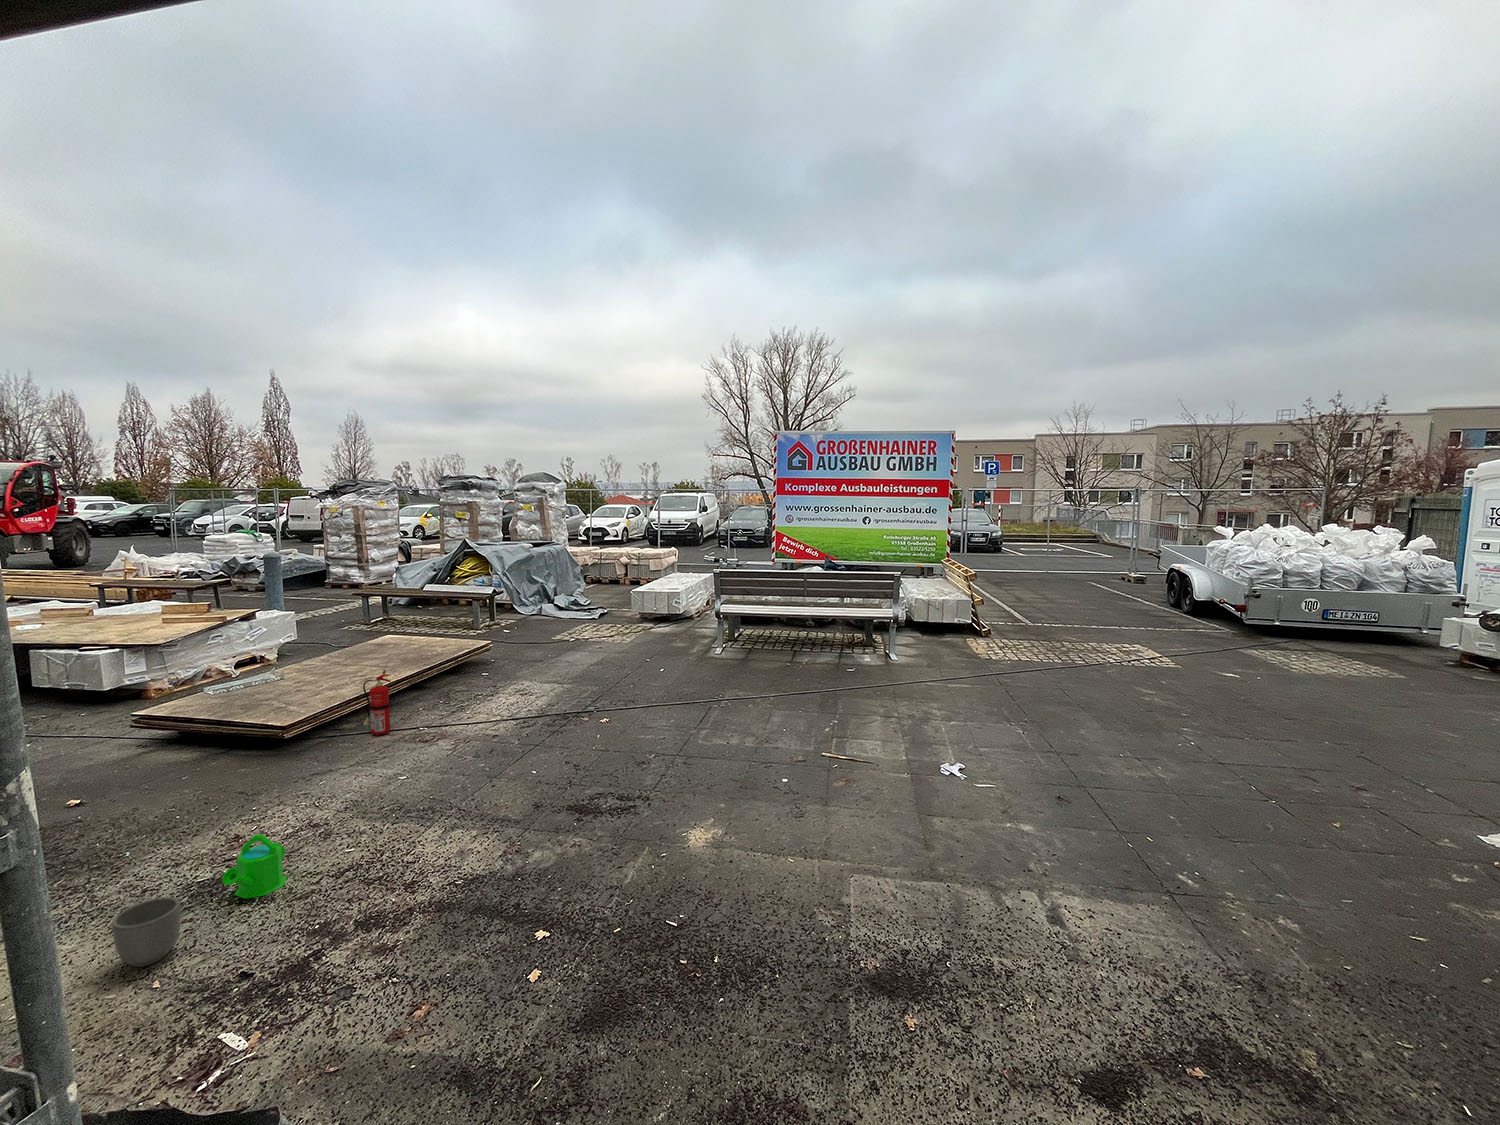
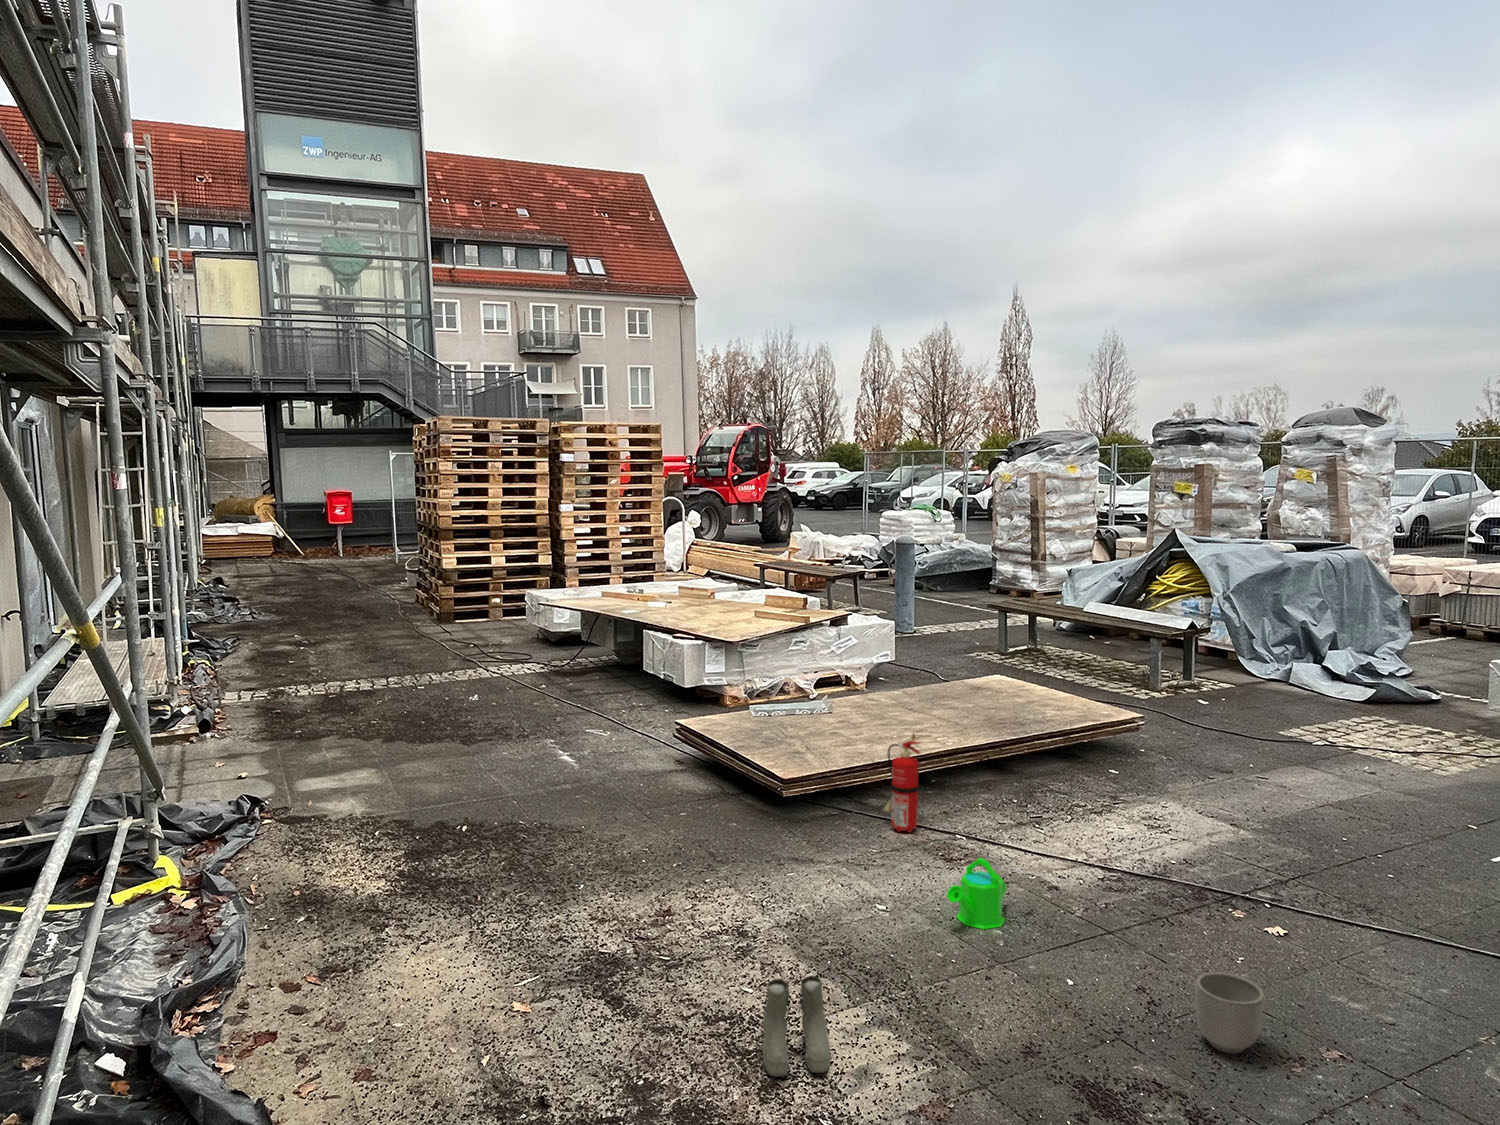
boots: none [381,805,434,869] -> present [763,976,830,1077]
watering can: present [222,835,287,899] -> present [947,858,1006,929]
planter: present [112,897,181,967] -> present [1195,972,1264,1054]

